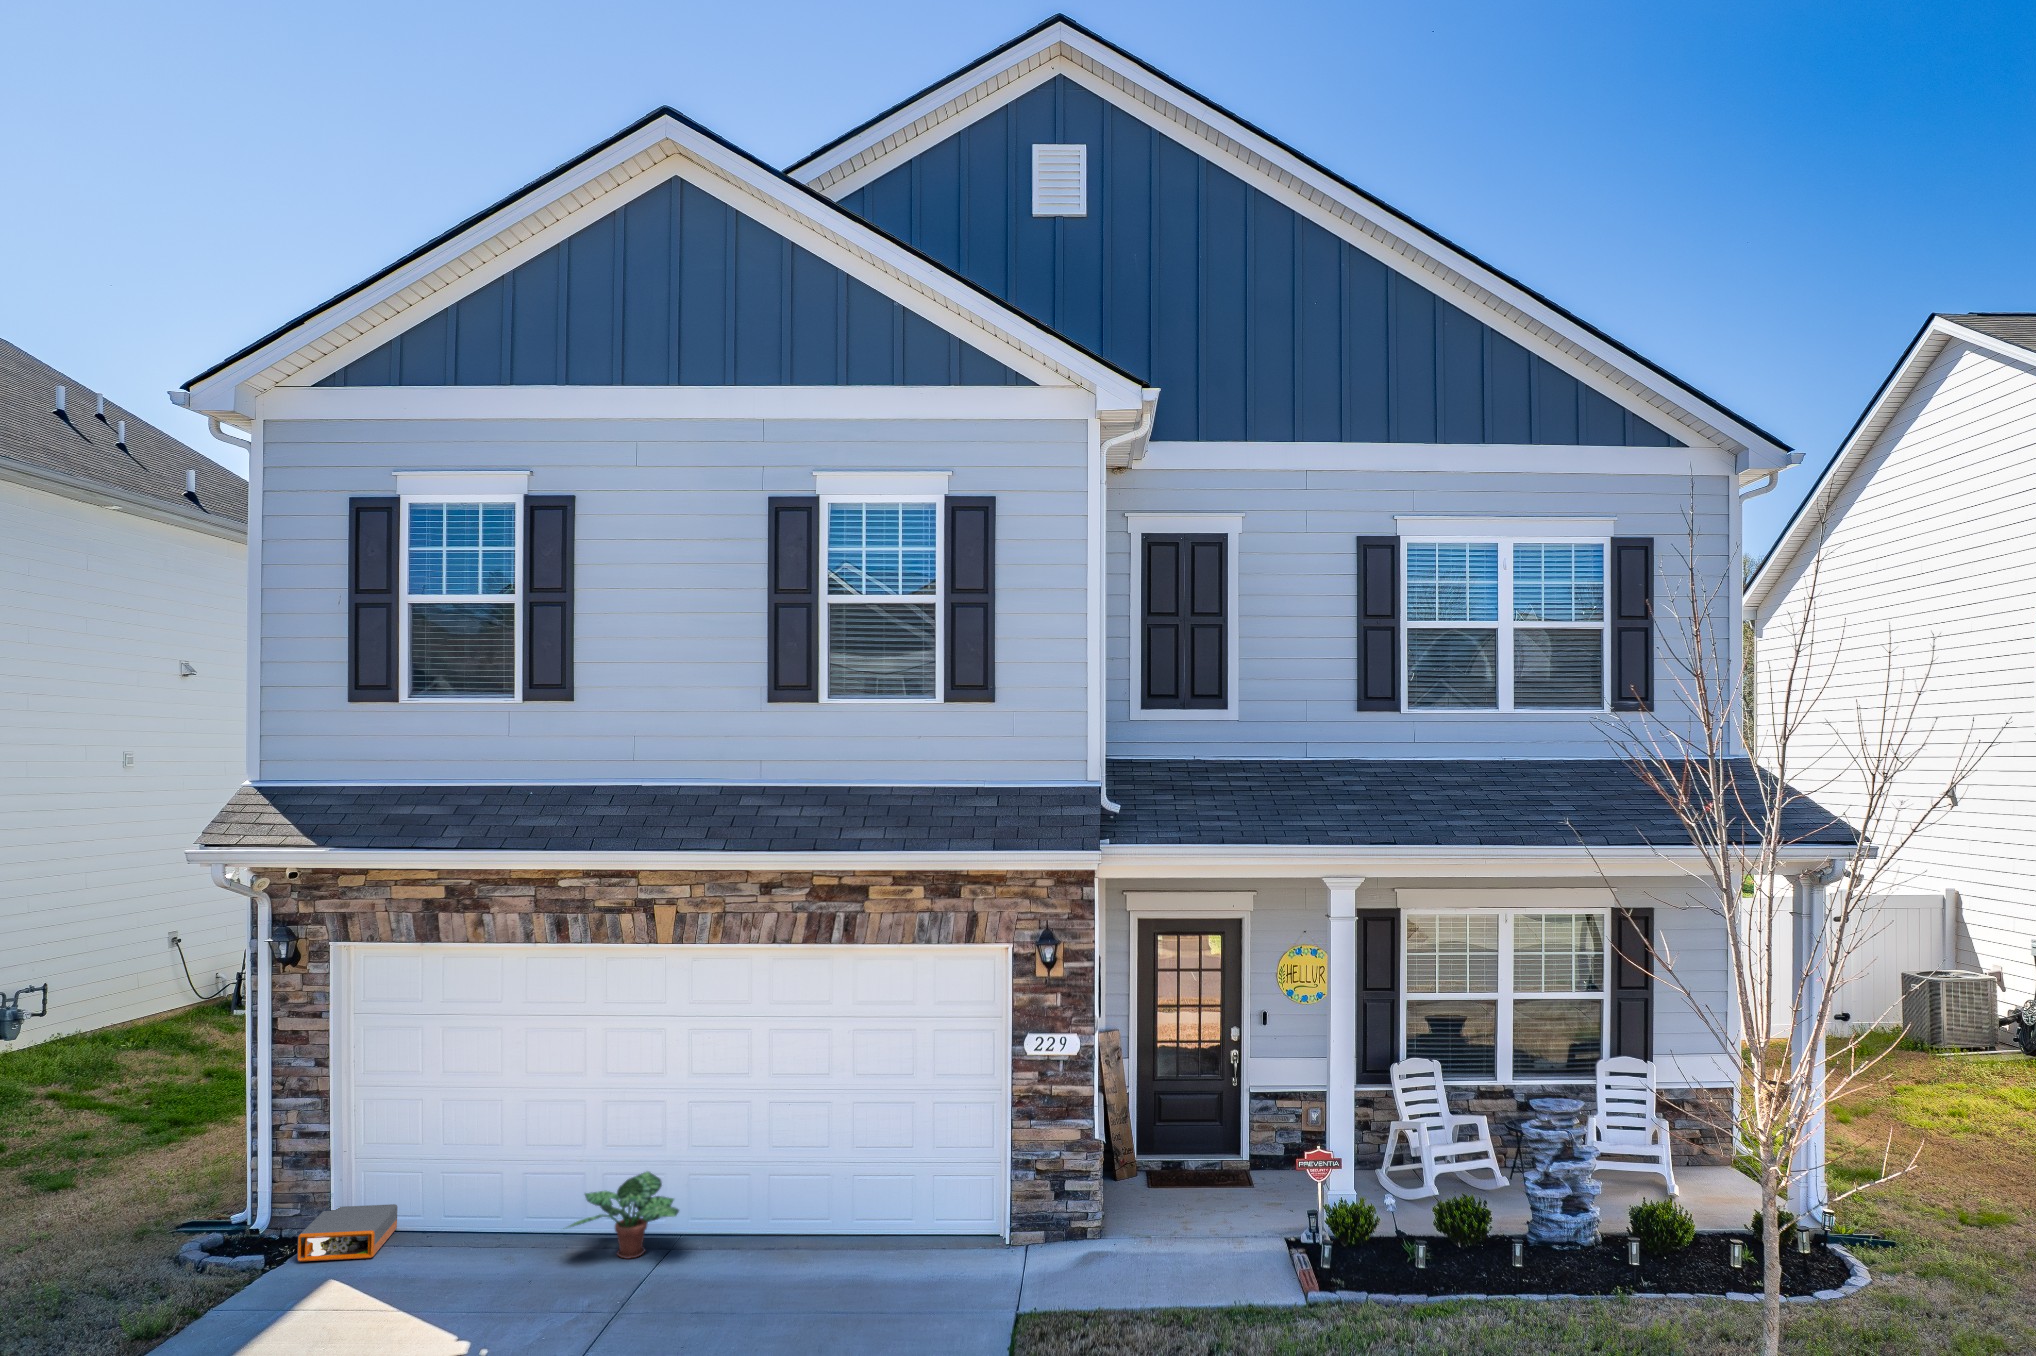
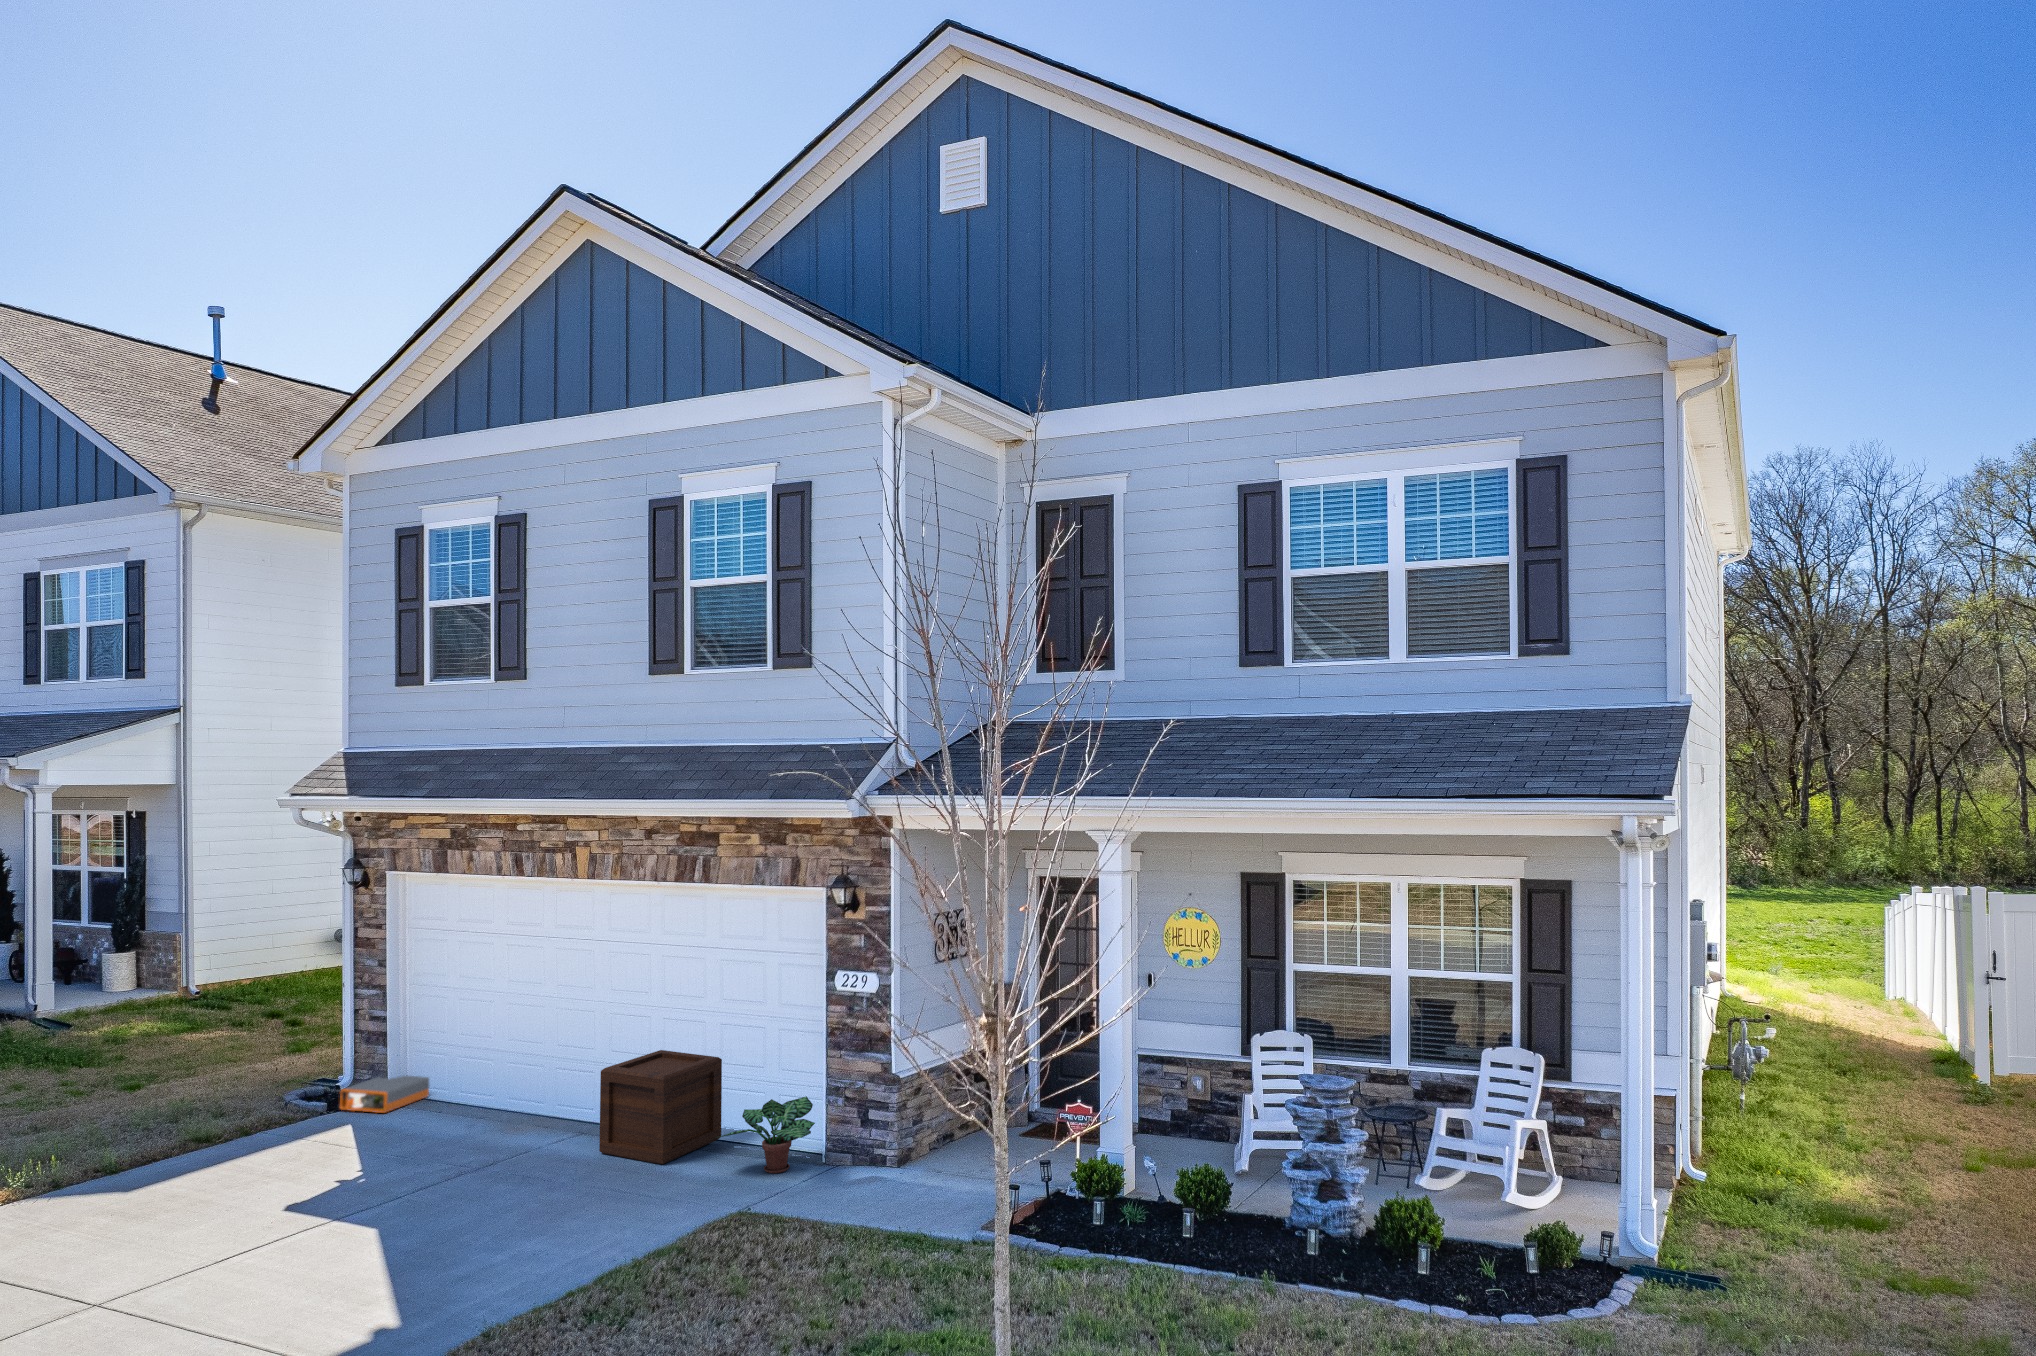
wooden crate: none [744,1139,861,1271] -> present [599,1050,722,1164]
potted plant: present [568,1171,679,1259] -> present [717,1096,815,1173]

